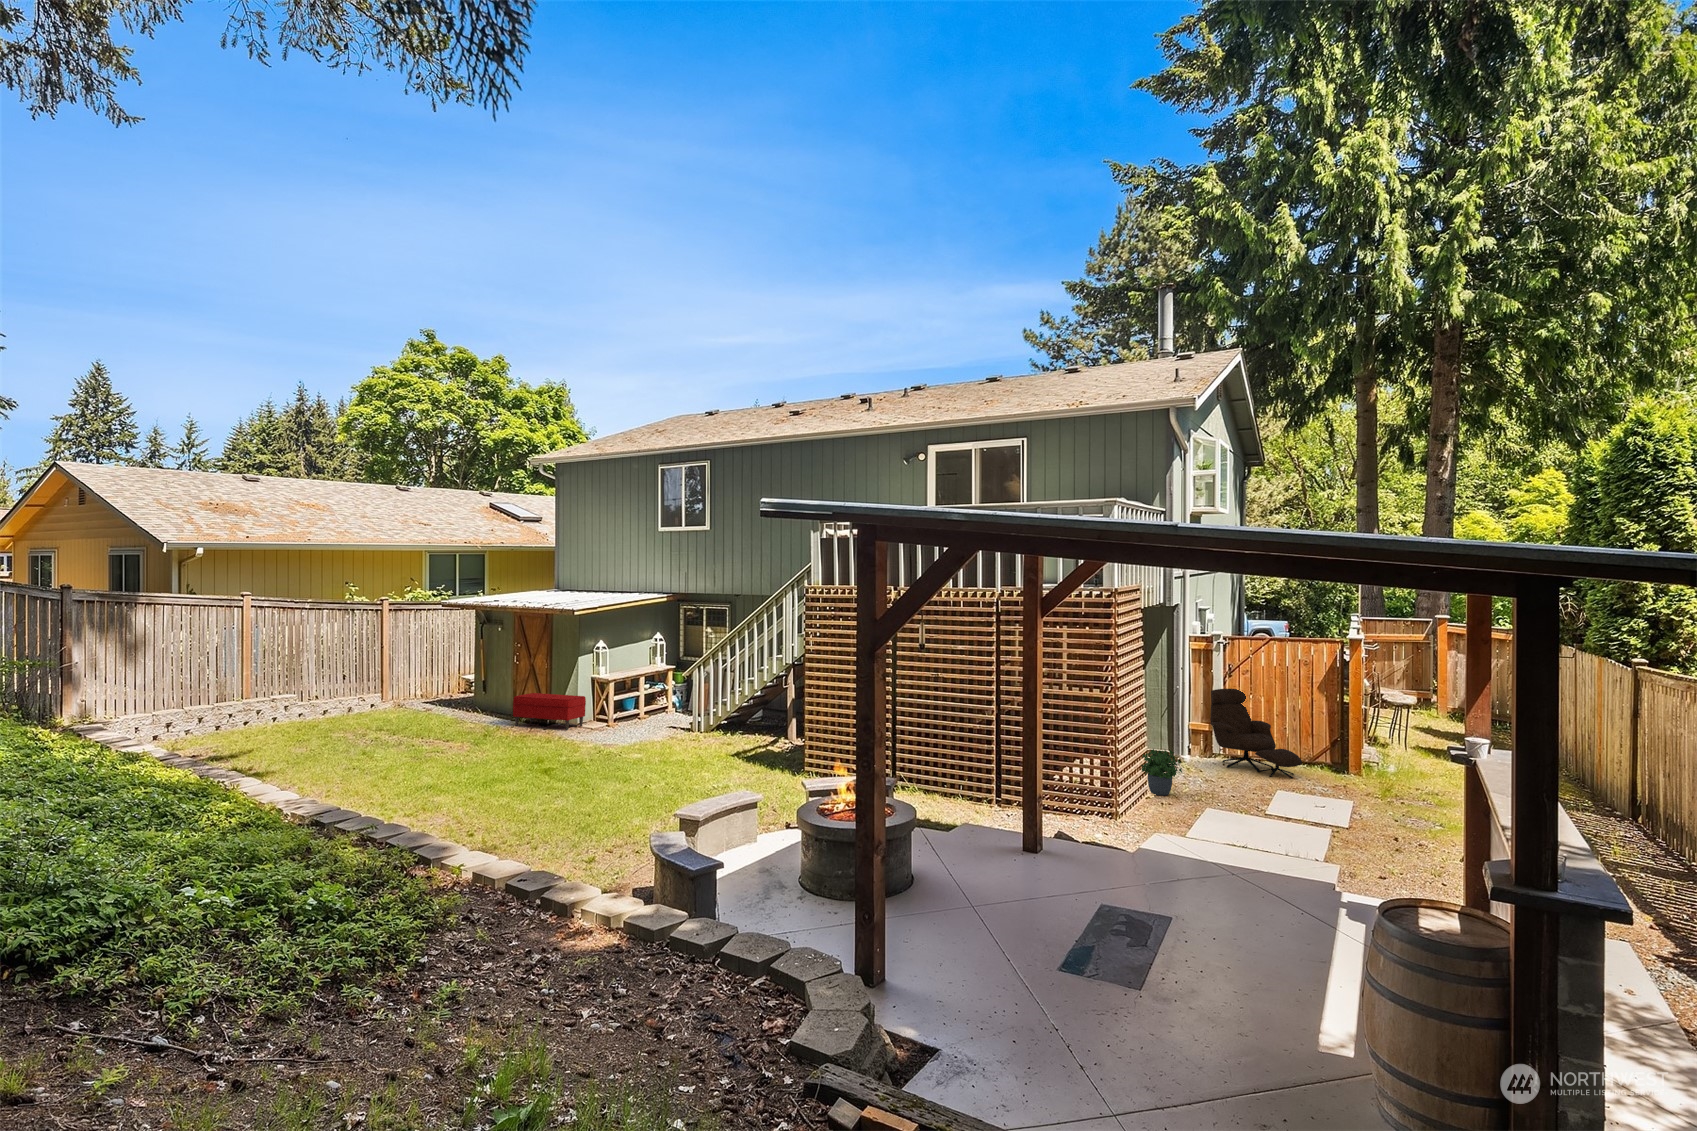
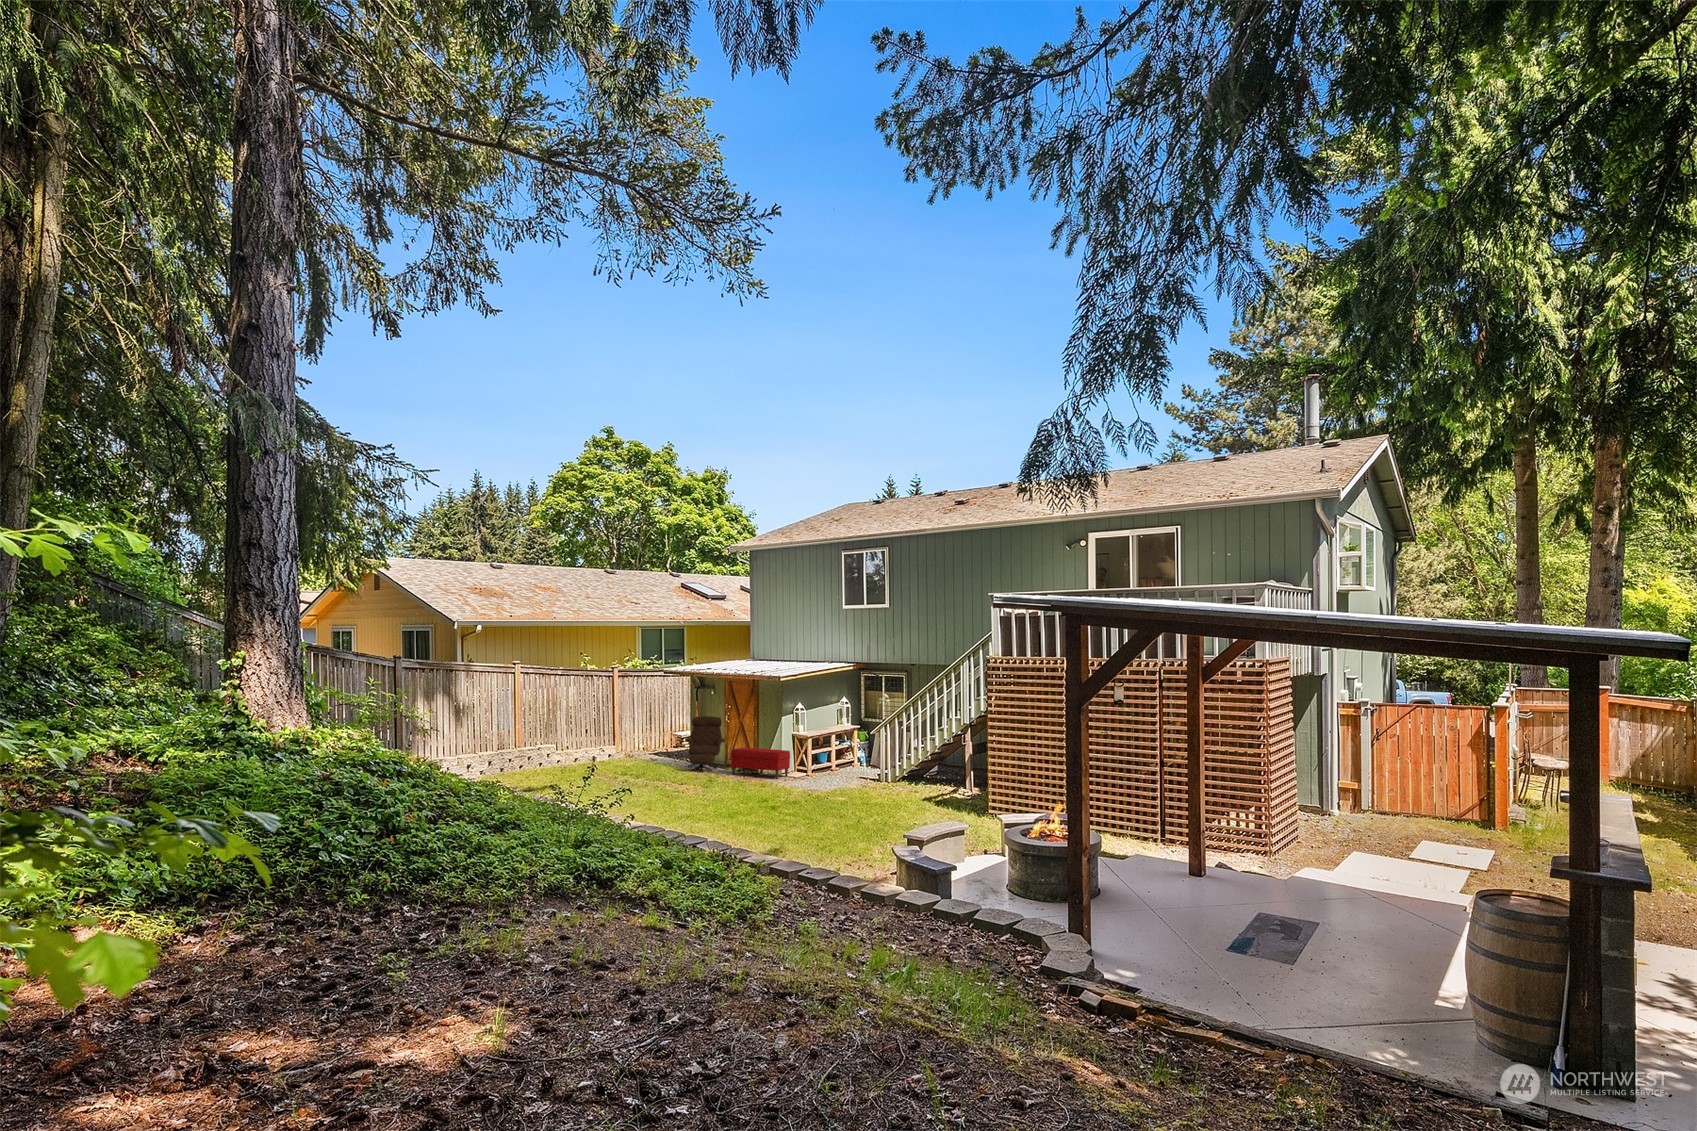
lounge chair: present [1210,689,1302,778] -> present [685,716,725,772]
potted plant: present [1141,749,1182,795] -> none [1293,799,1330,840]

